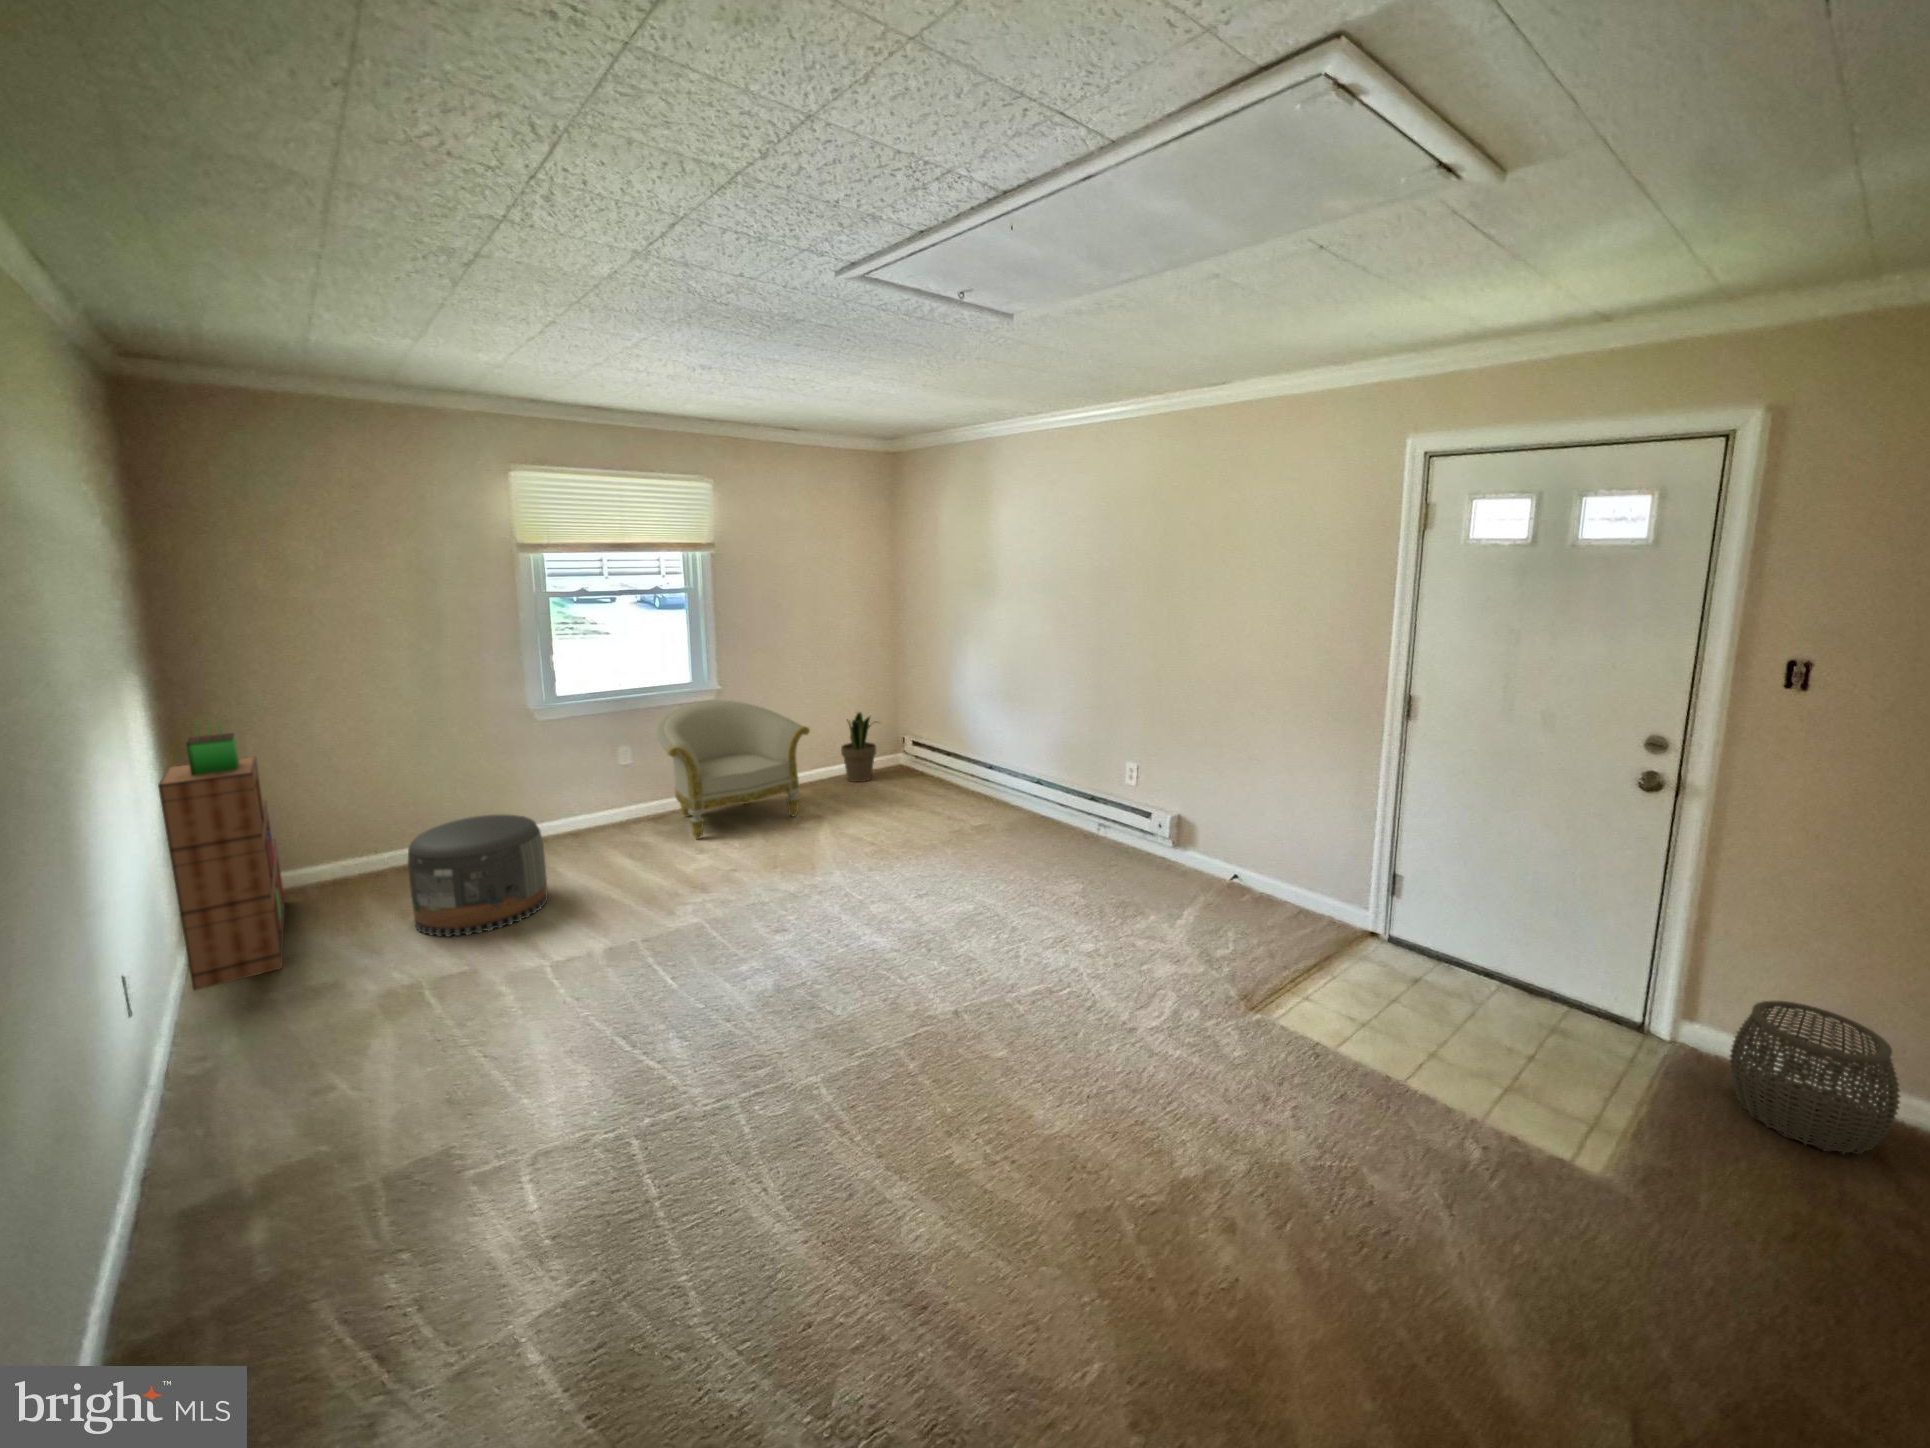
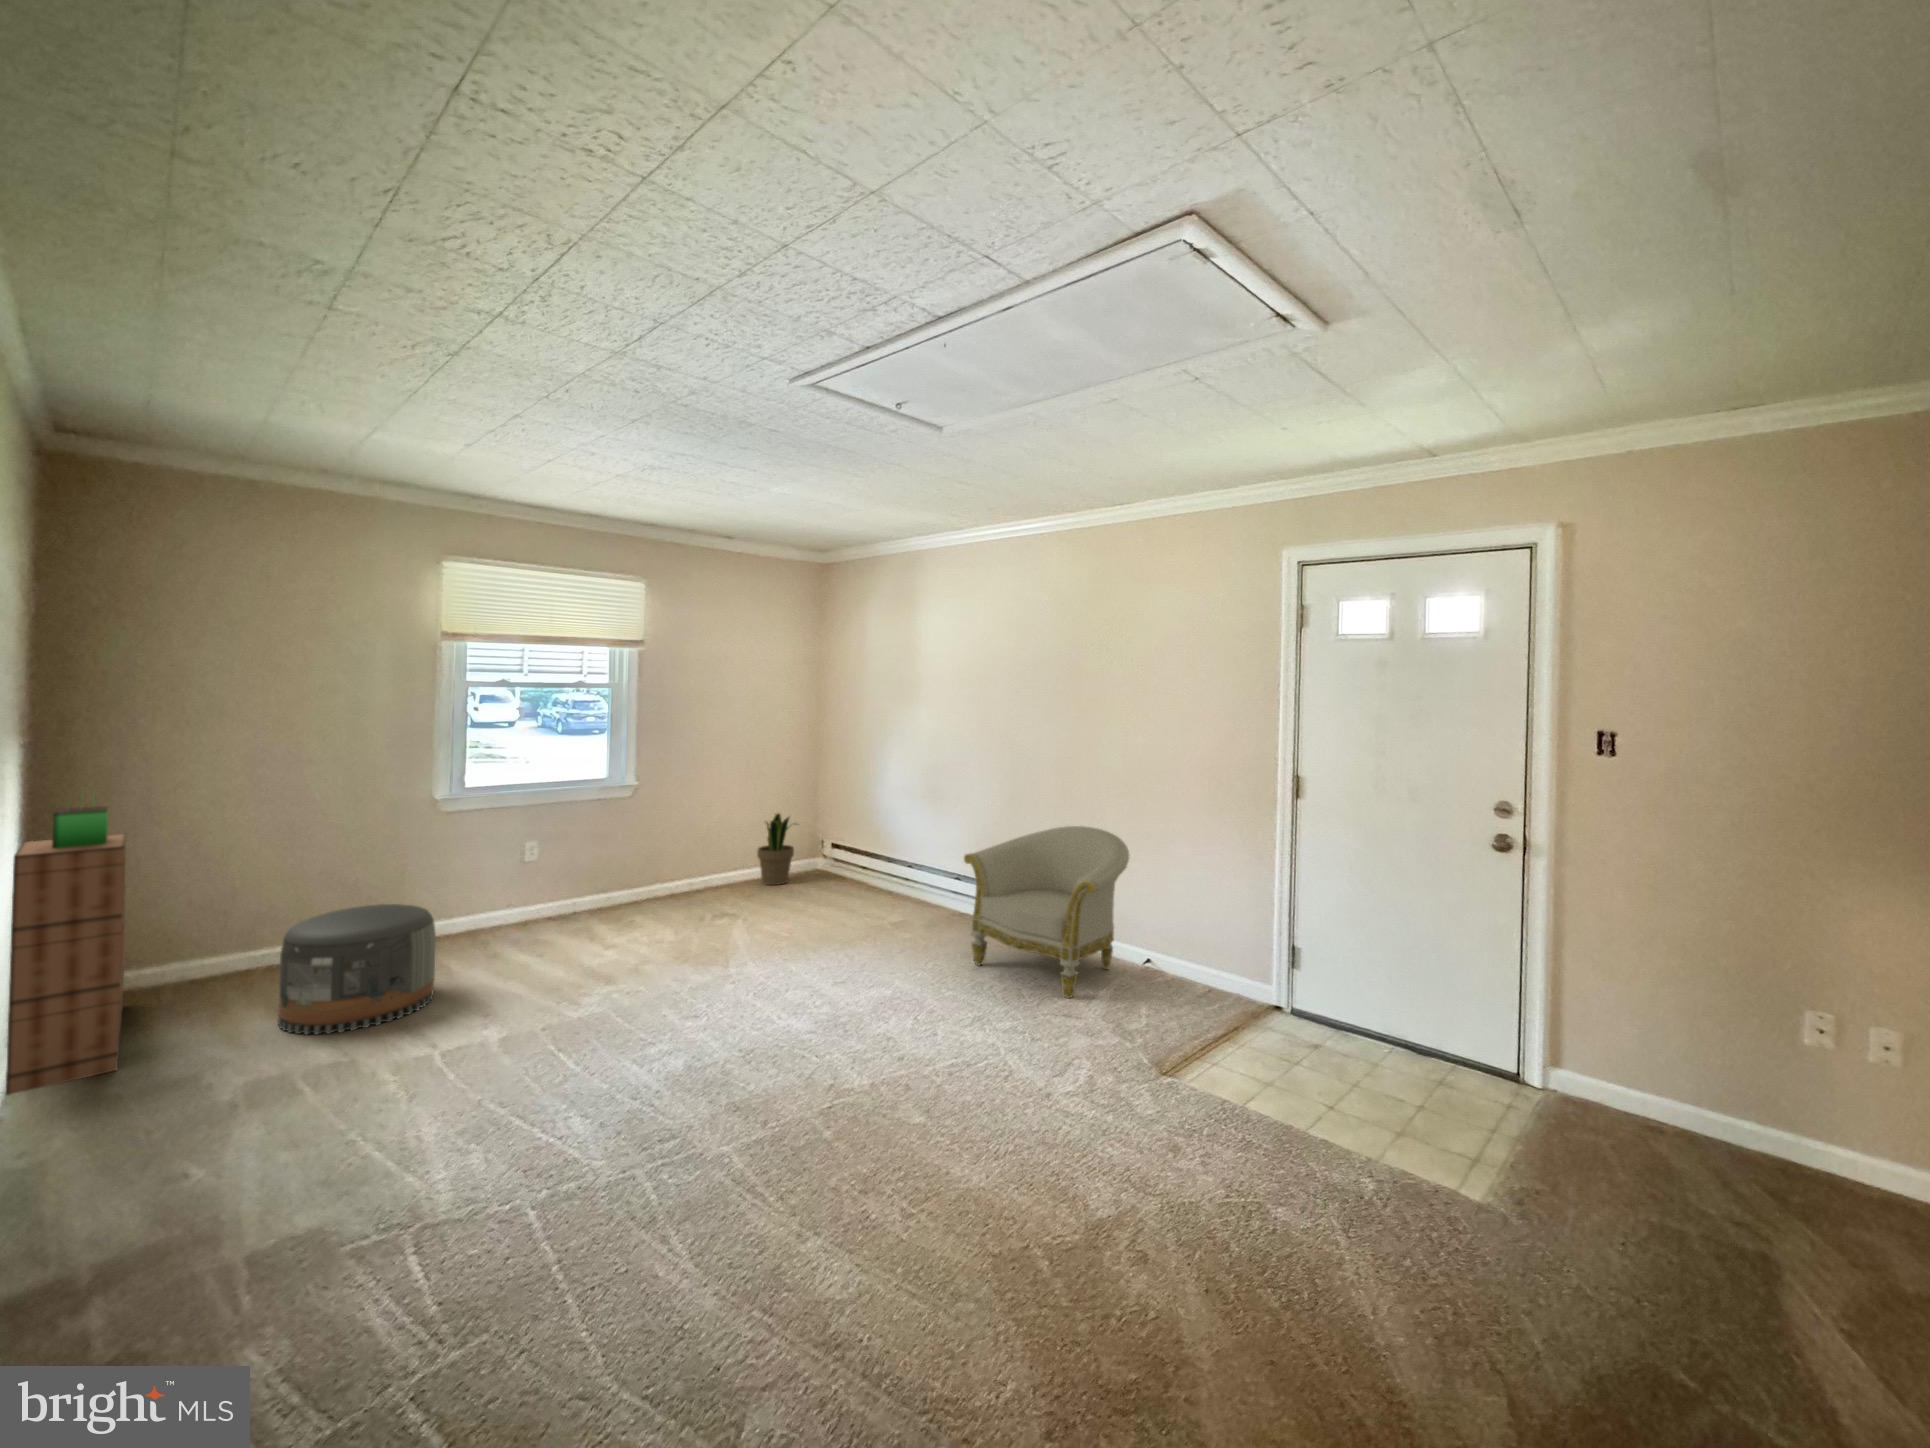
armchair: present [657,701,810,840] -> present [964,826,1129,998]
woven basket: present [1730,1001,1900,1154] -> none [1589,1036,1730,1173]

